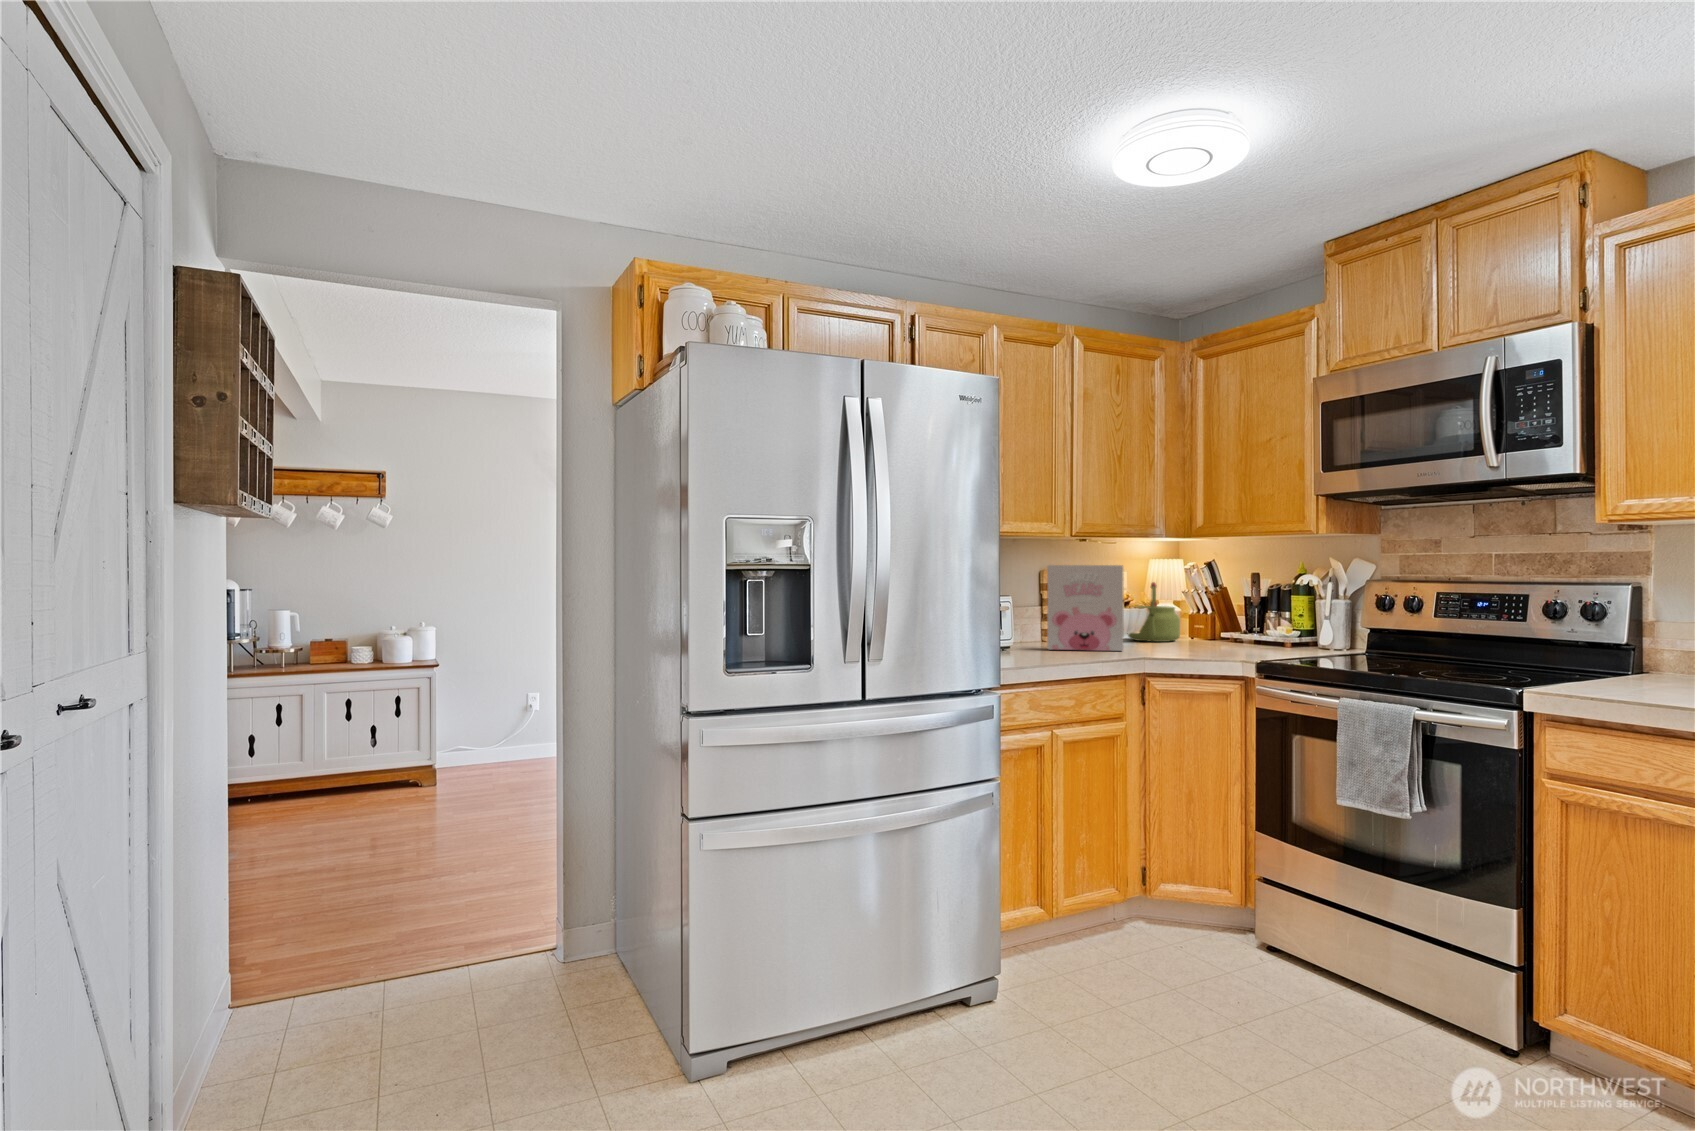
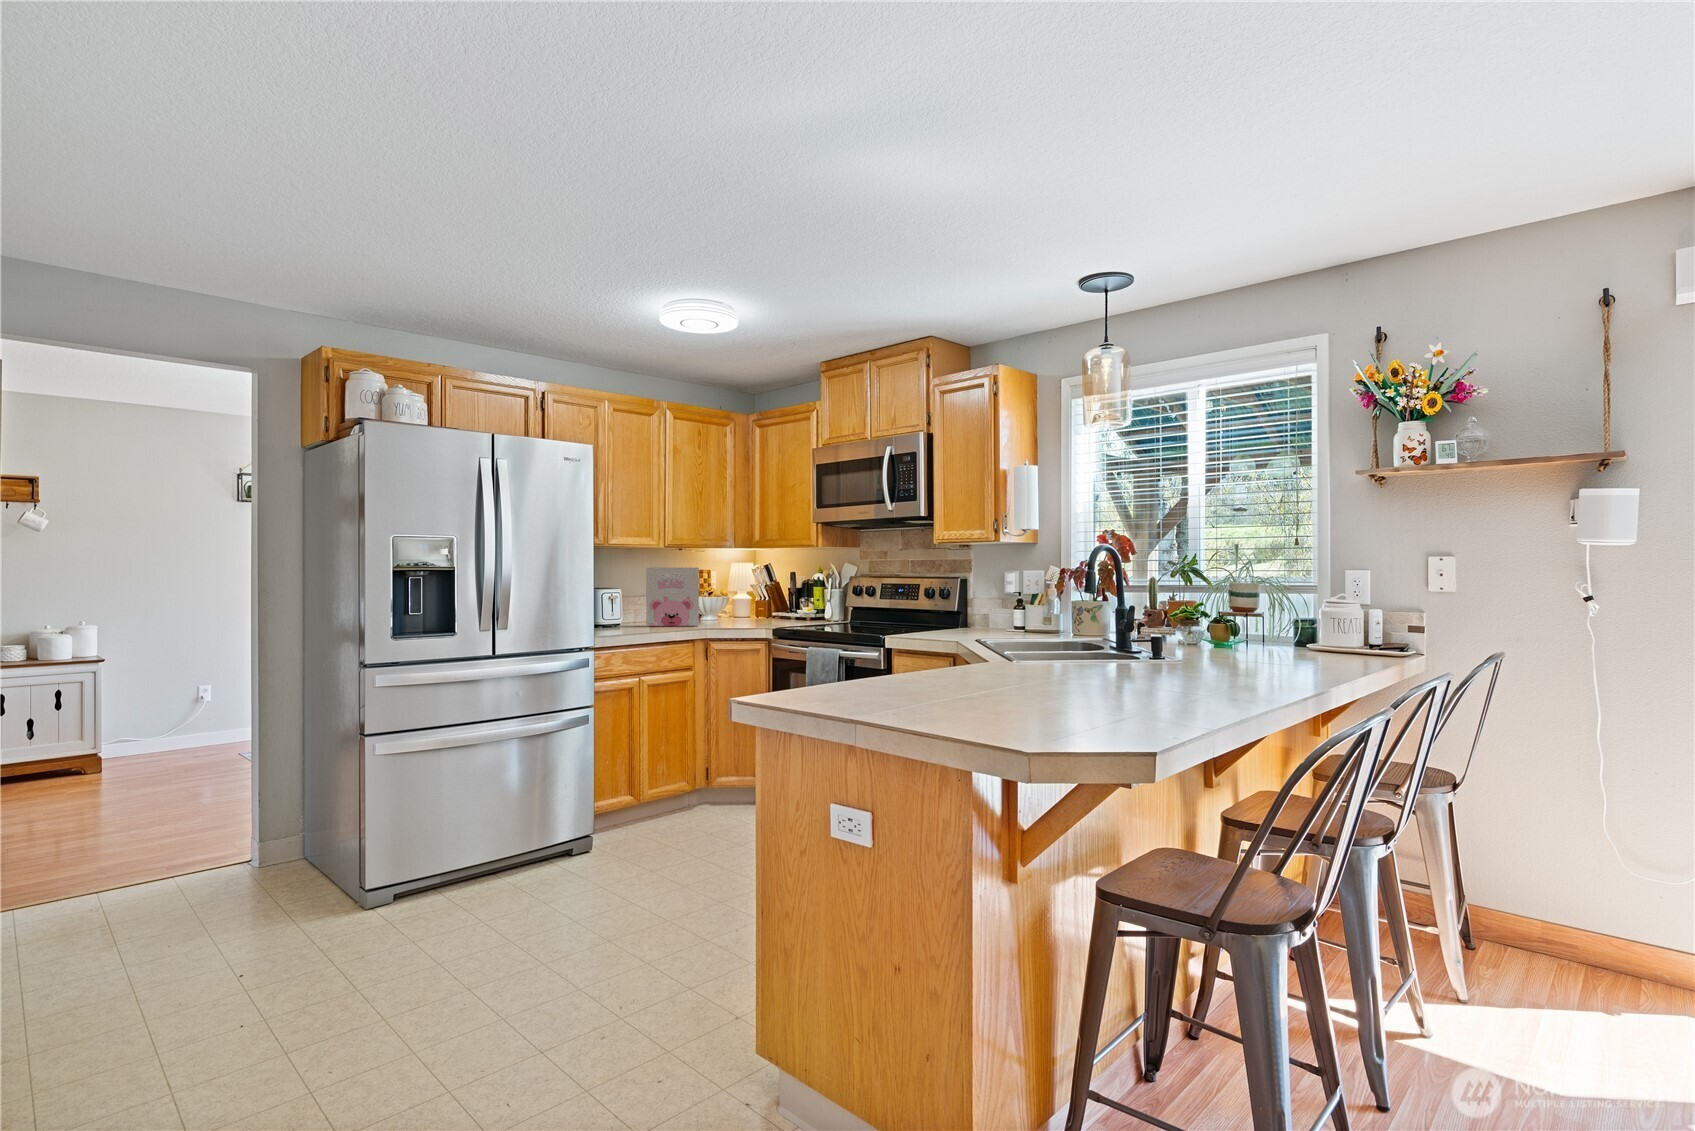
kettle: present [1128,582,1180,642] -> none [712,579,748,620]

